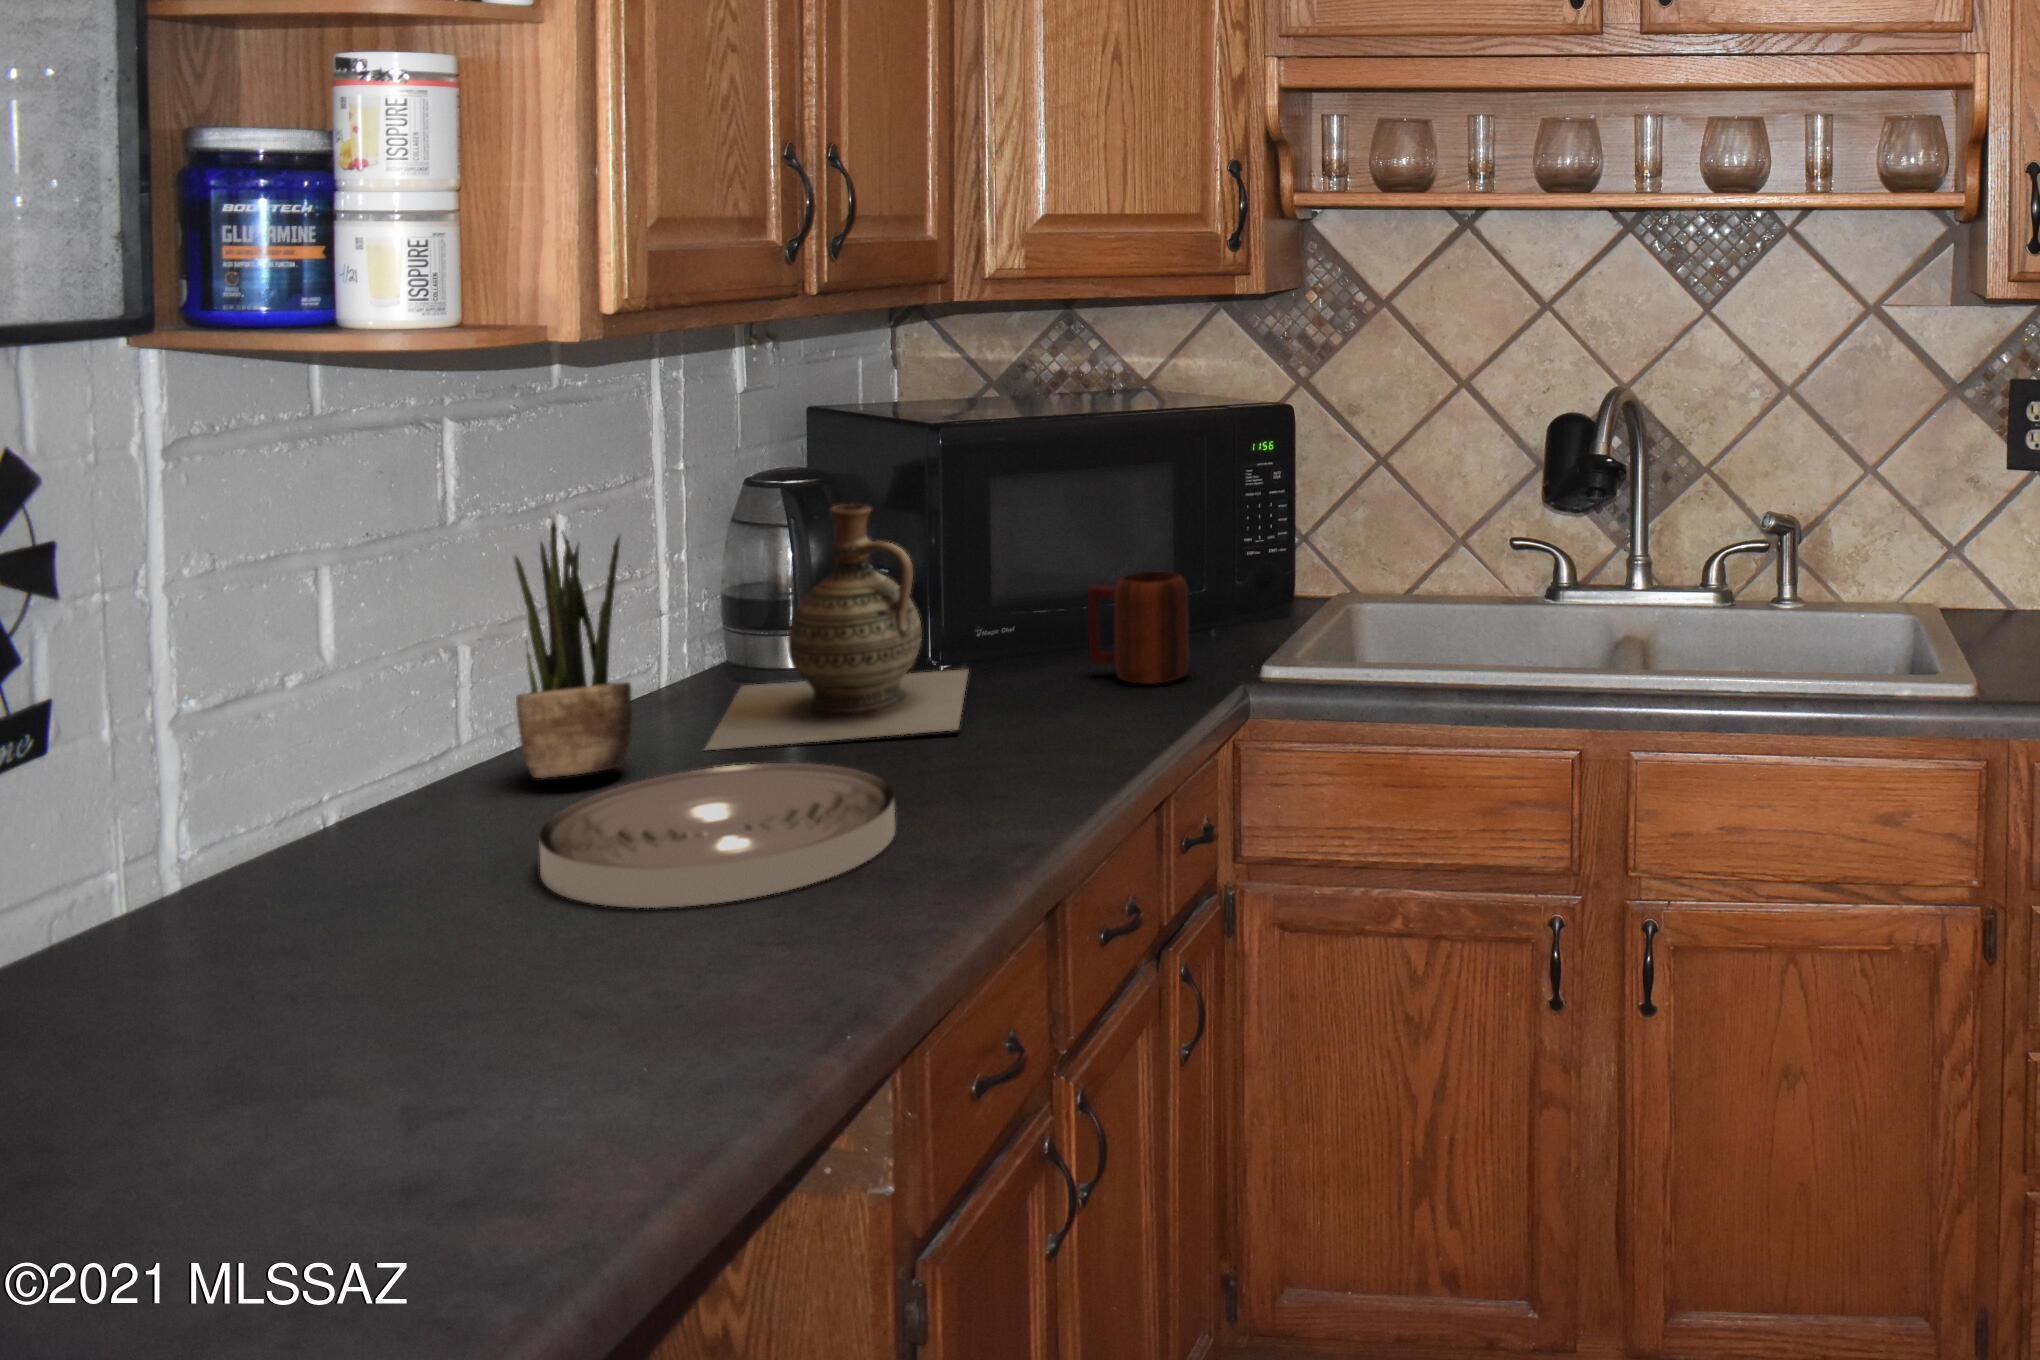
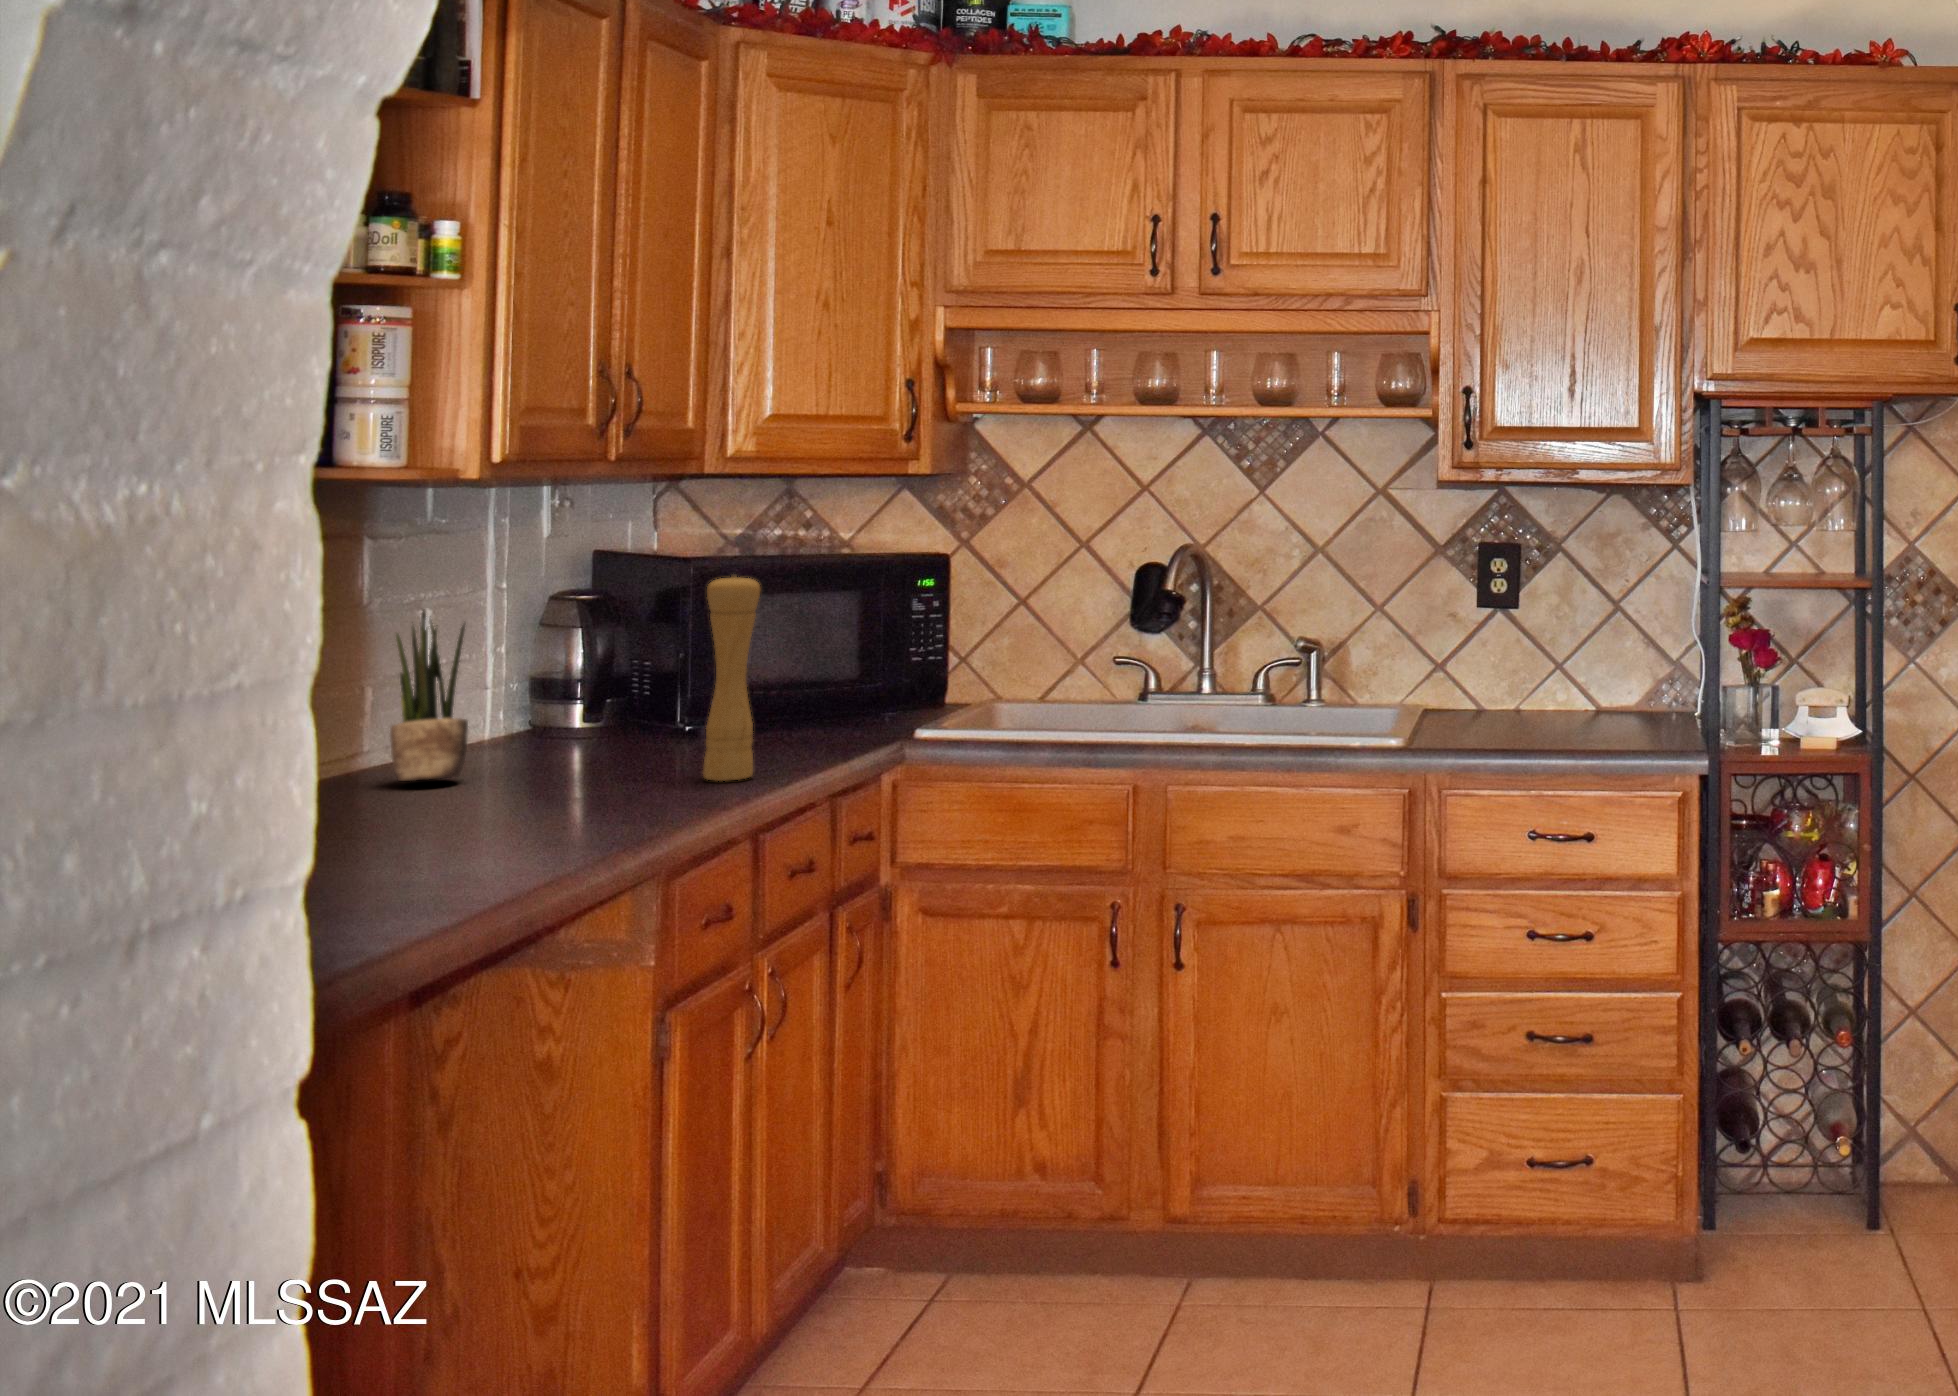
pepper mill: none [966,465,1048,776] -> present [703,574,760,781]
ceramic jug: present [705,504,968,750] -> none [511,610,697,773]
mug: present [1088,572,1189,684] -> none [785,668,860,745]
plate: present [539,763,895,908] -> none [424,766,652,826]

